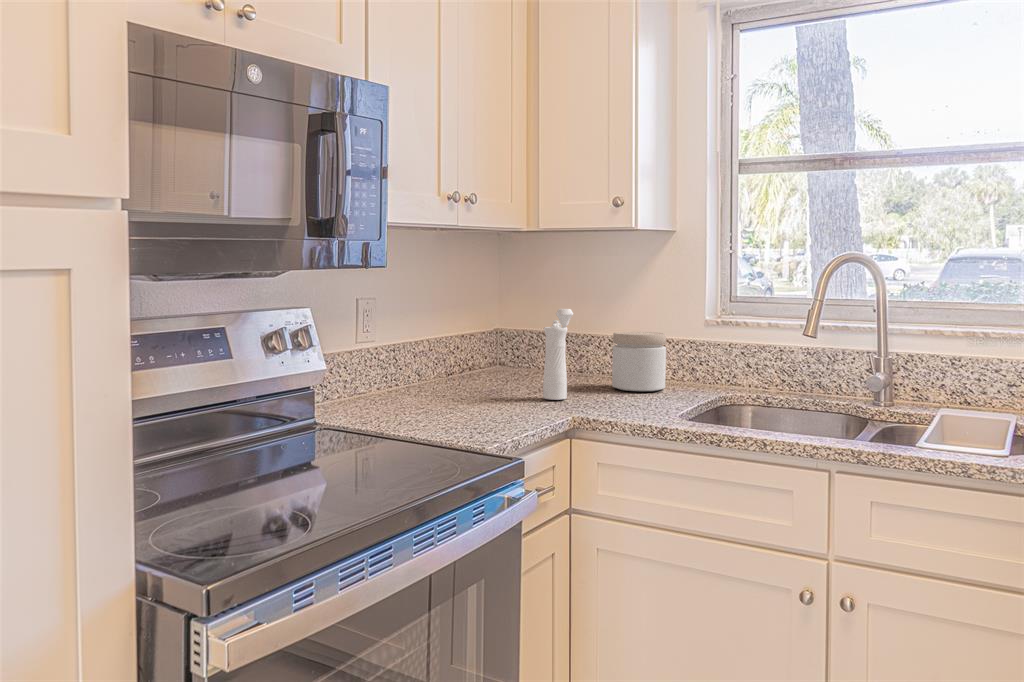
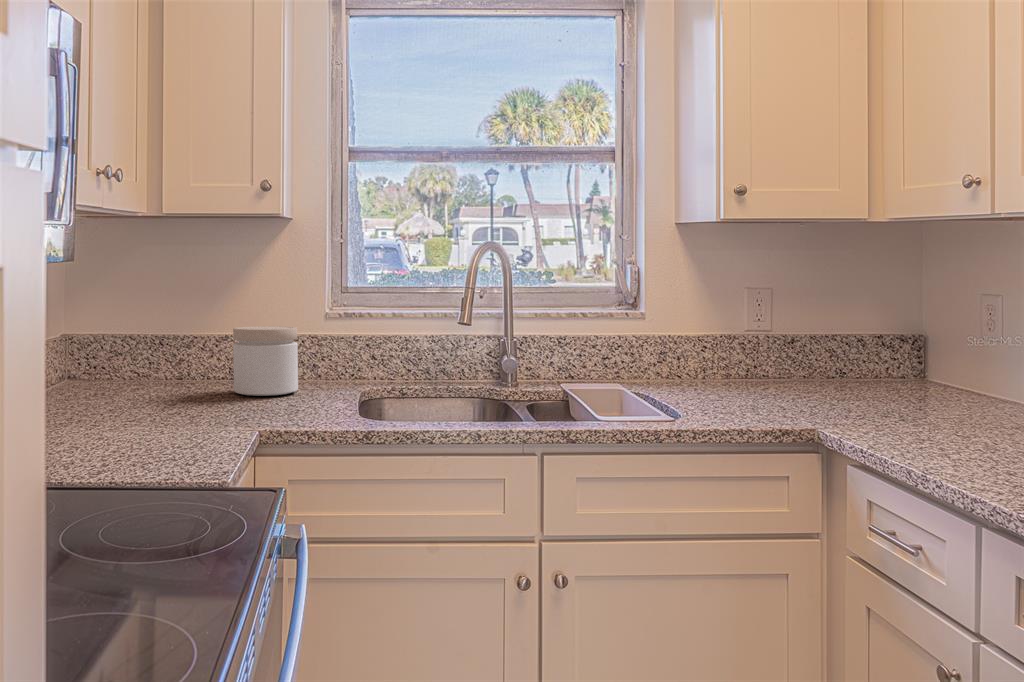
pepper mill: present [543,309,573,400] -> none [169,301,204,416]

